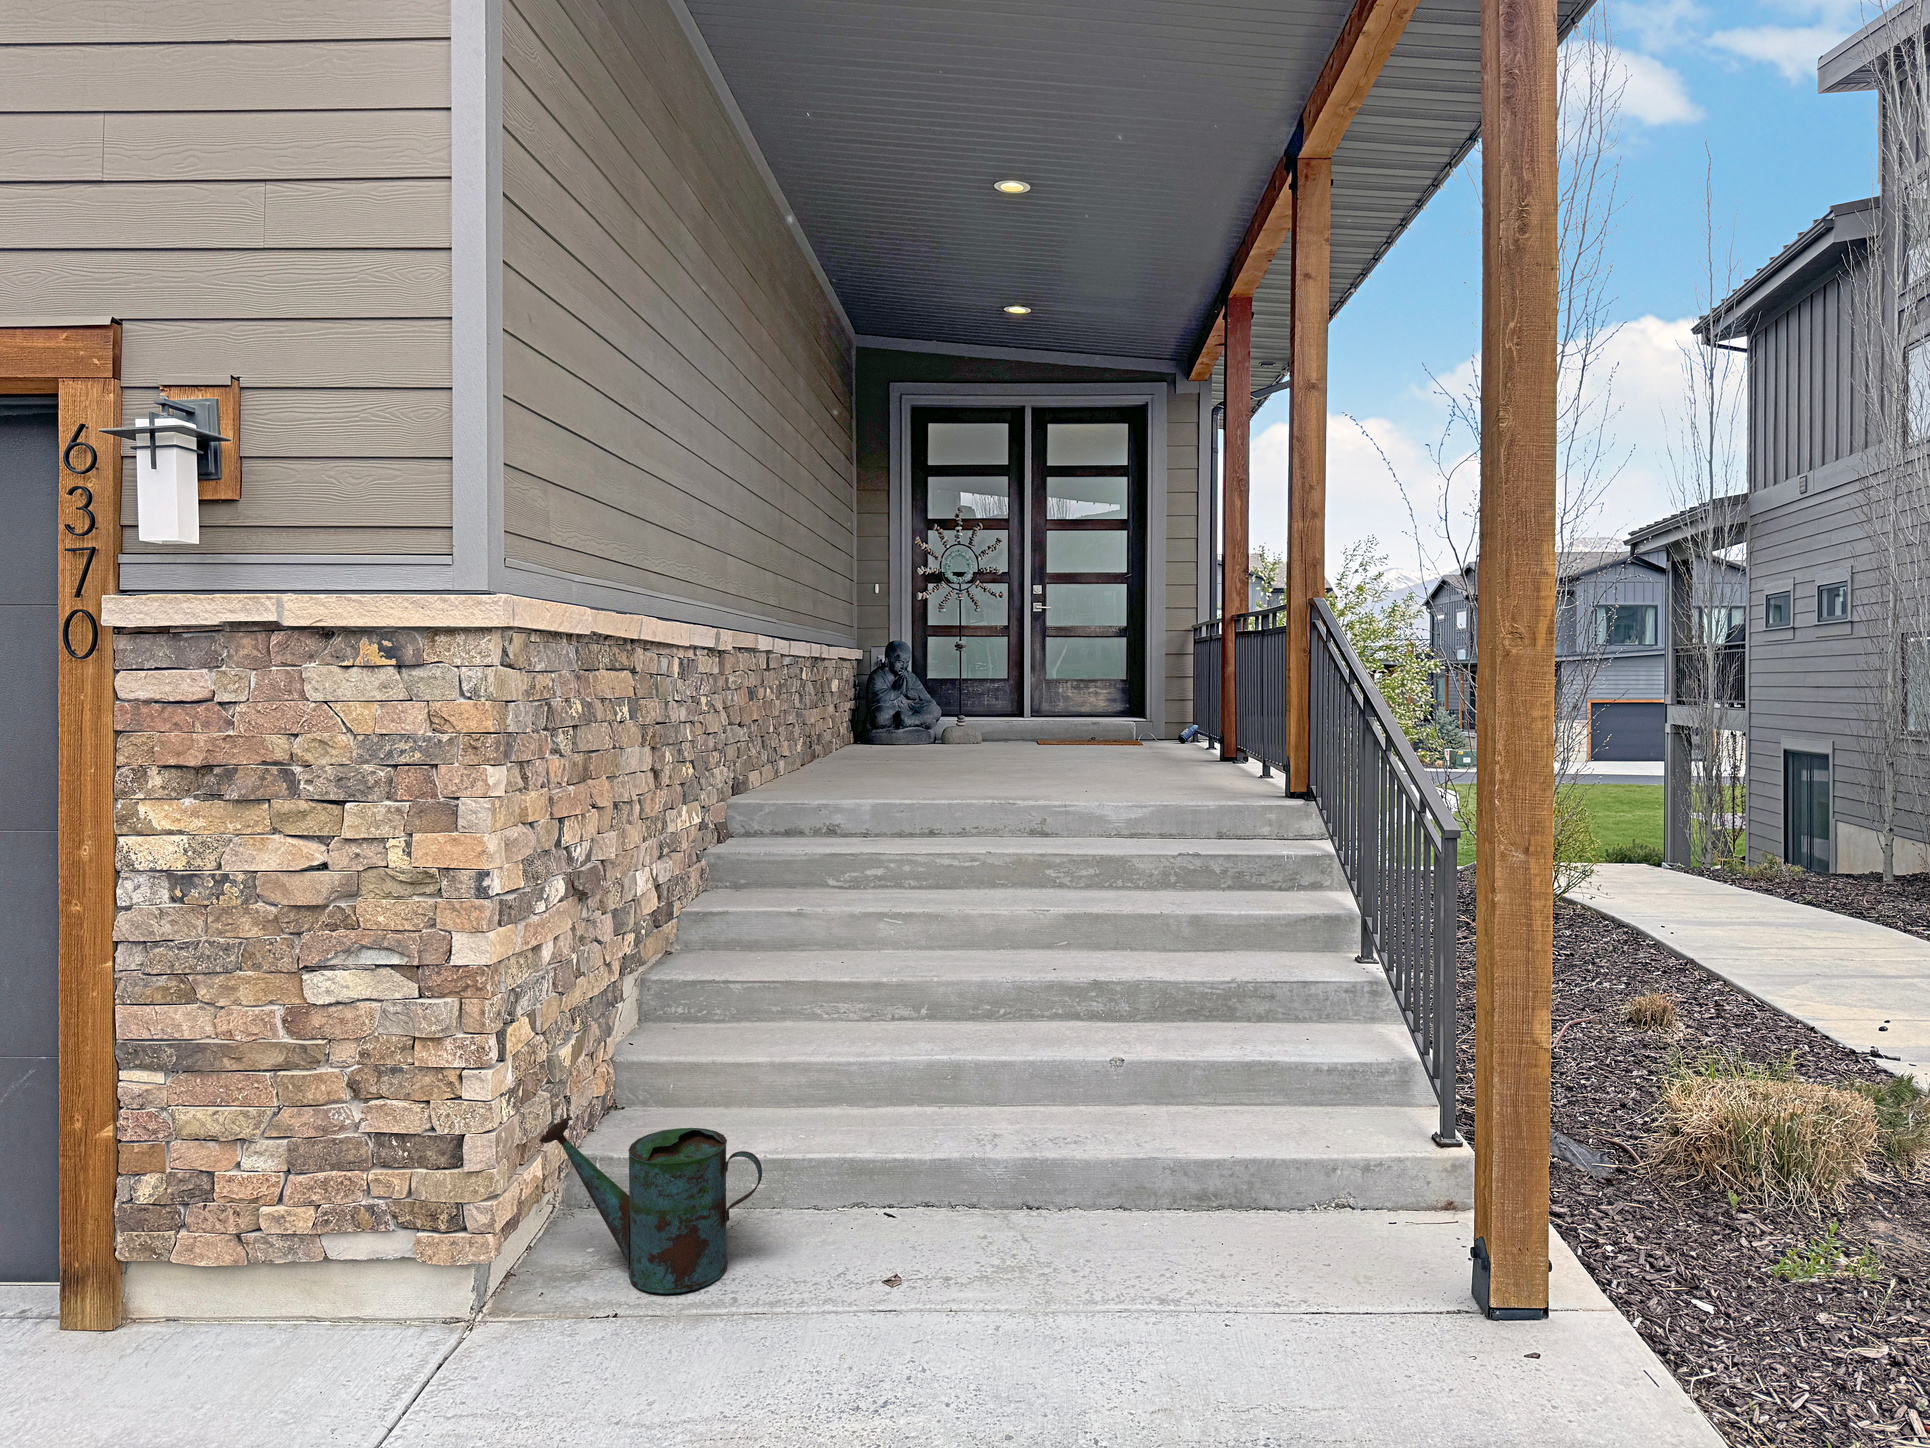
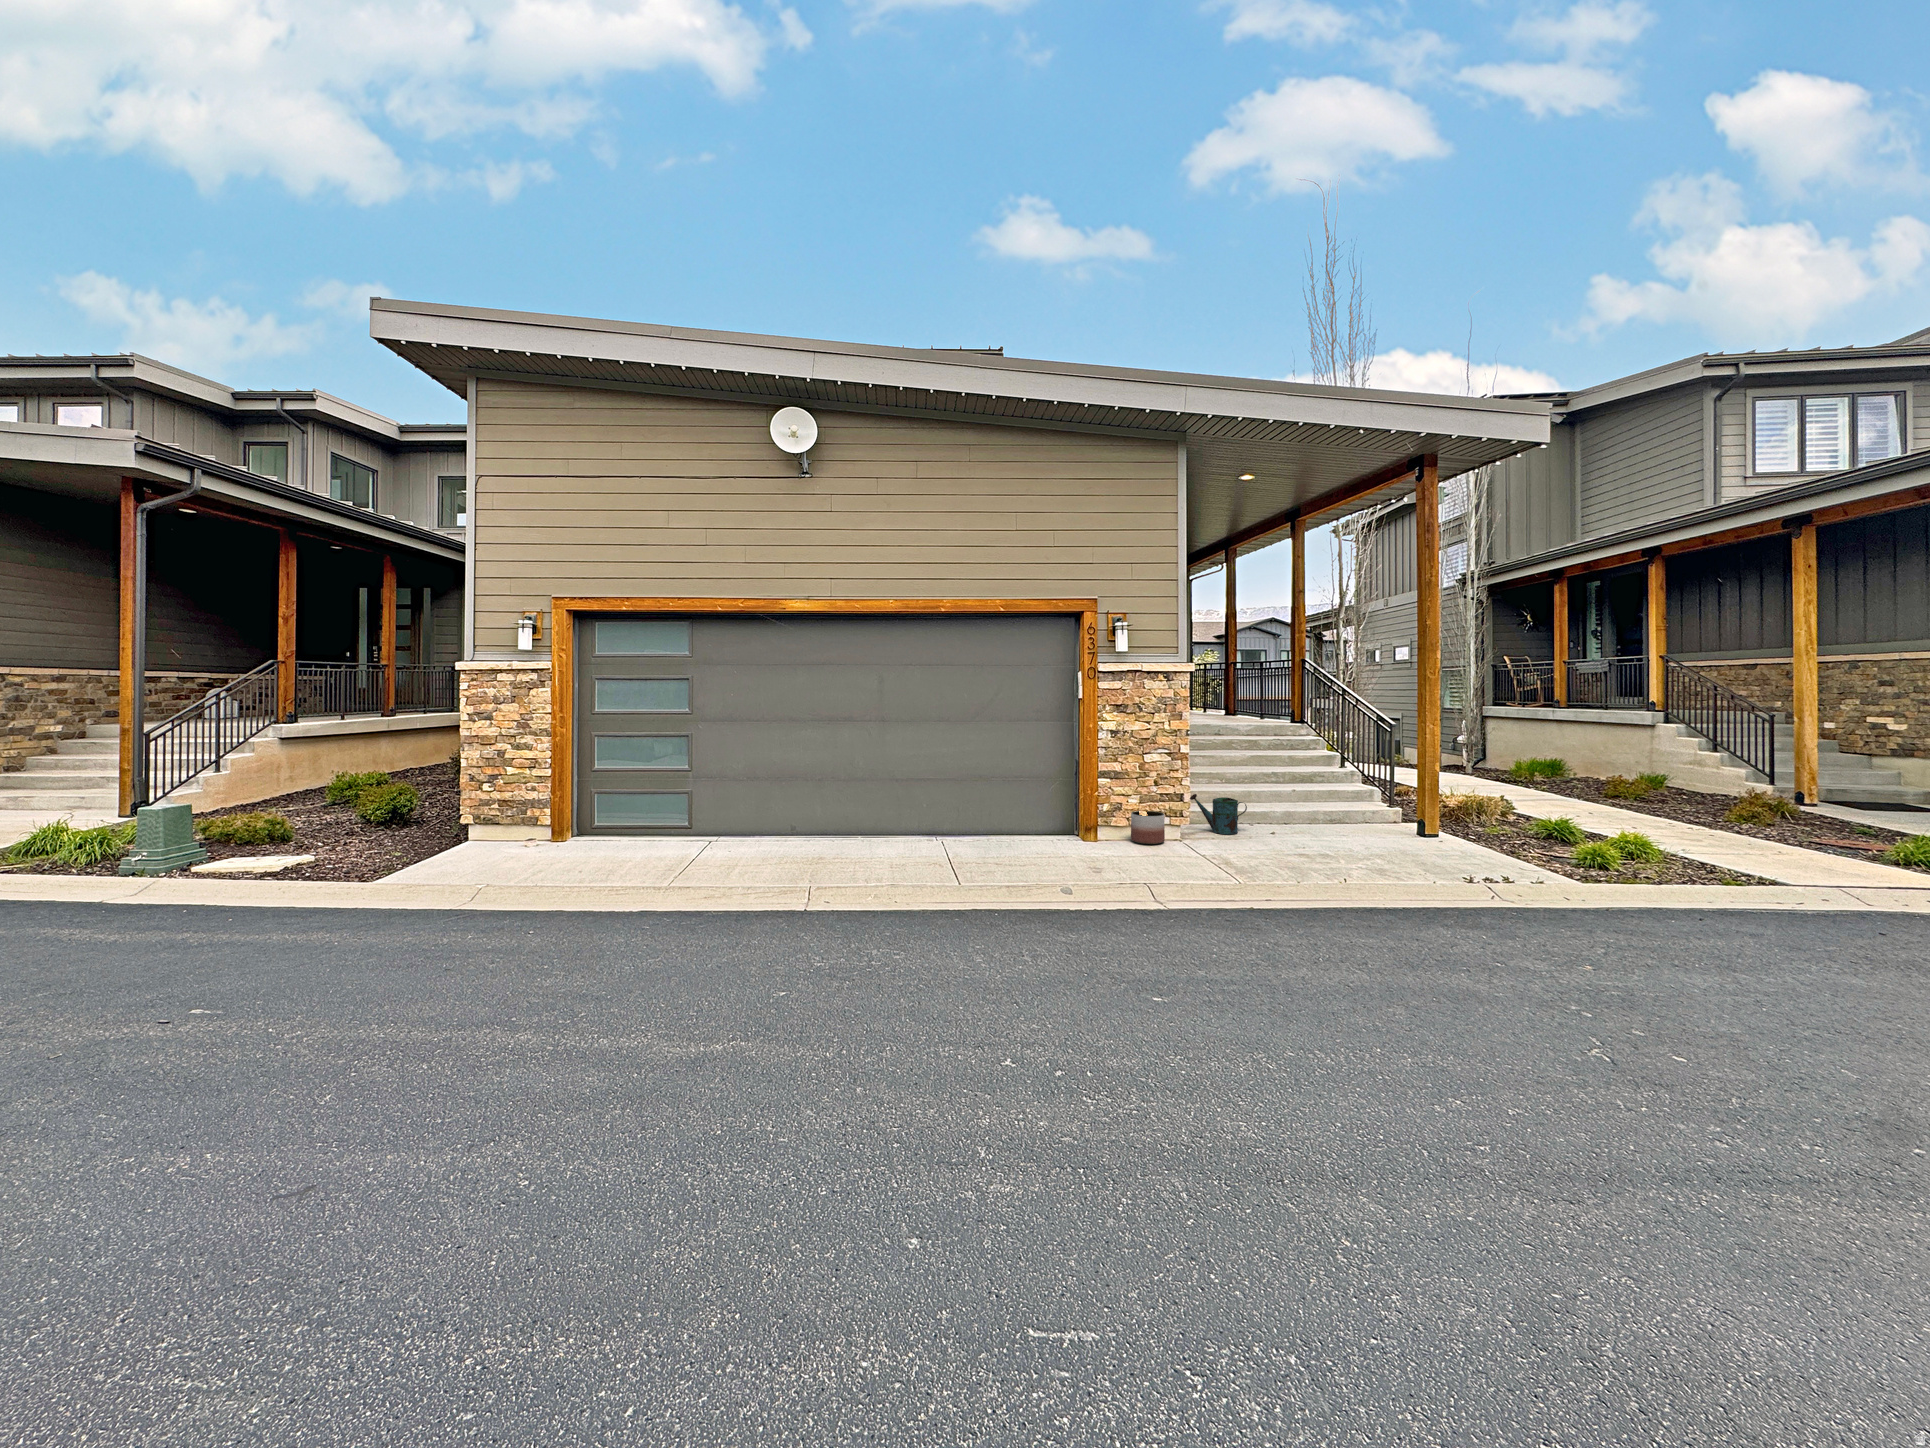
planter: none [171,1208,333,1389] -> present [1131,811,1165,844]

